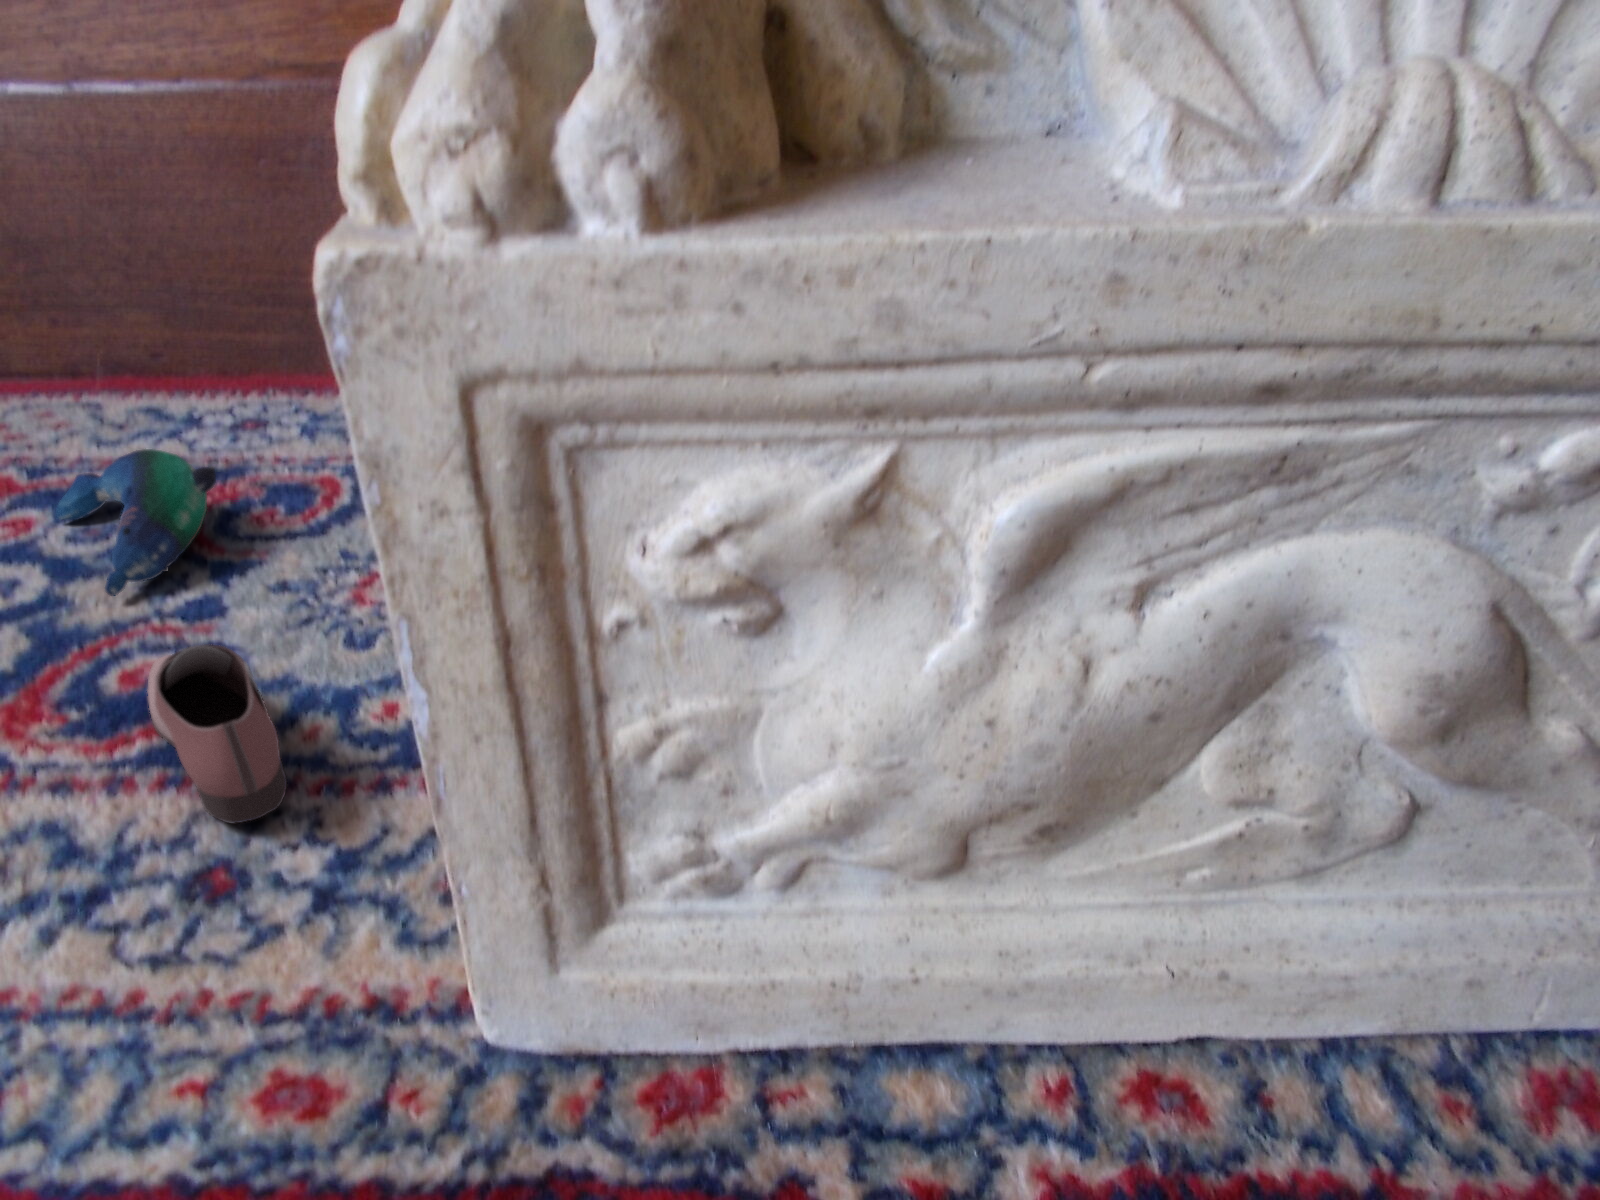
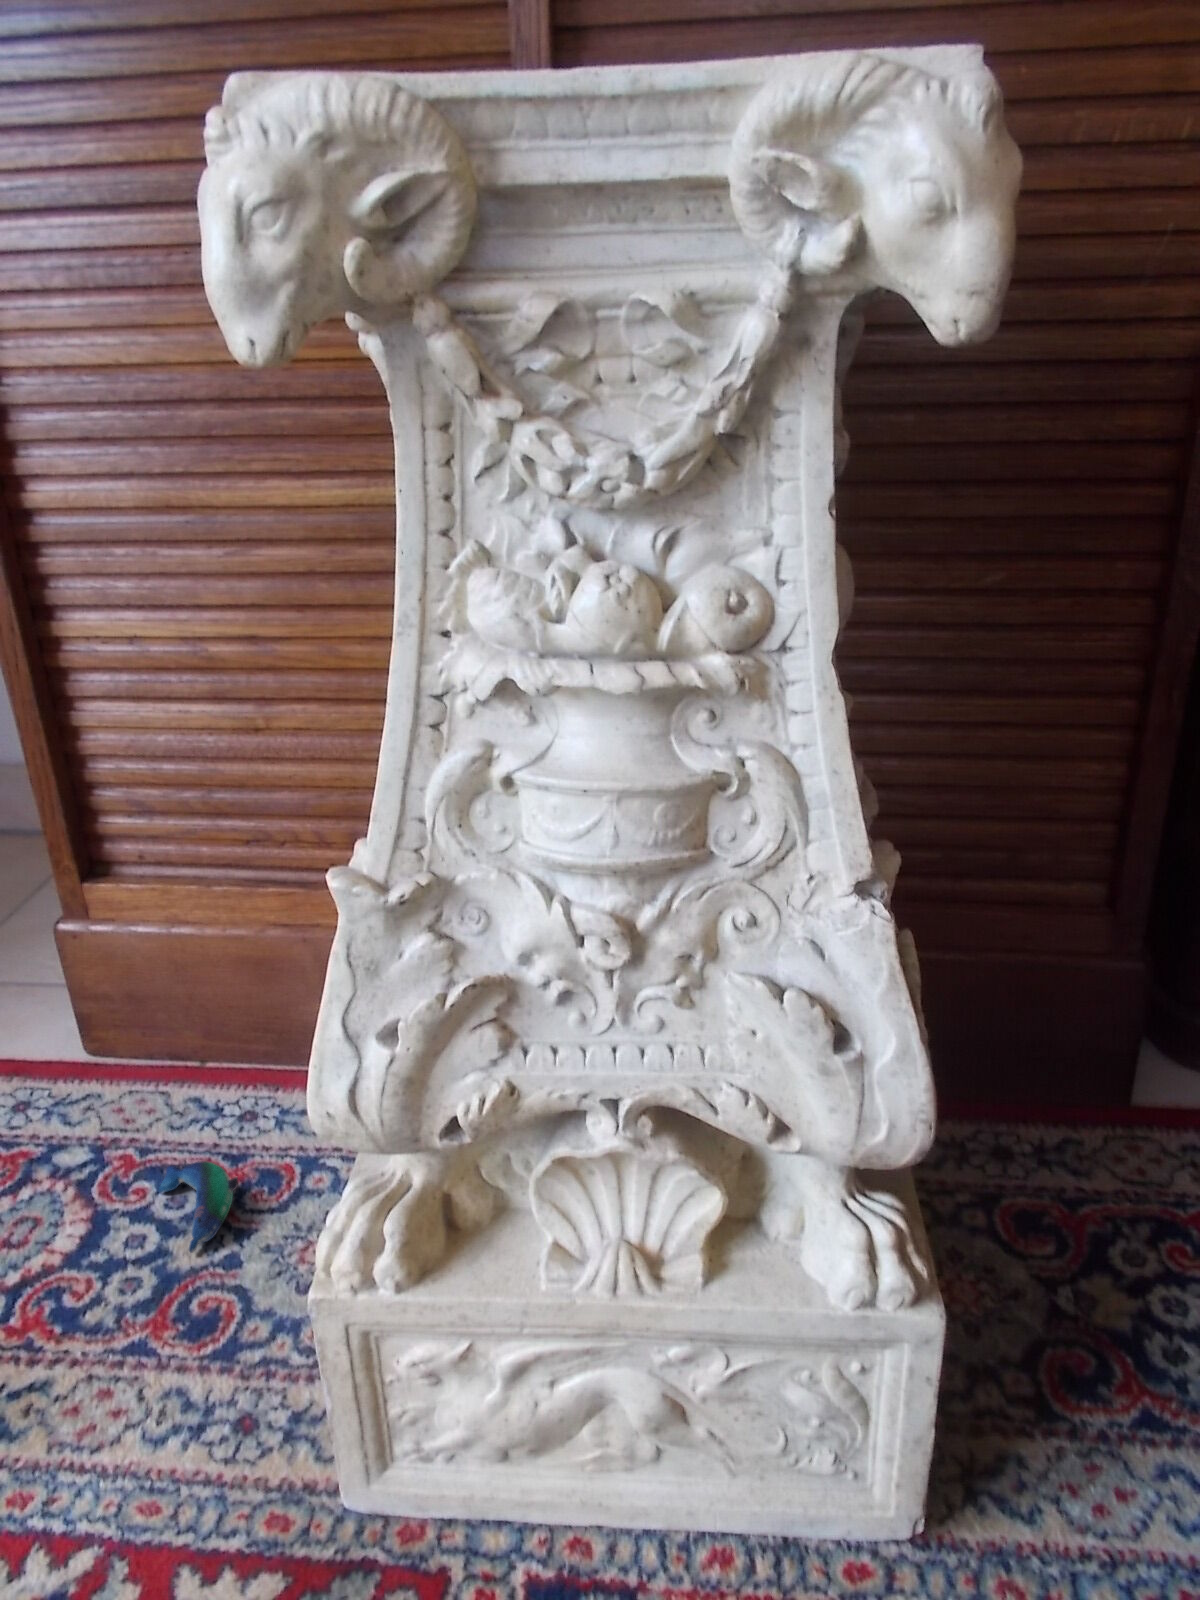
shoe: present [148,644,287,823] -> none [214,1300,273,1397]

